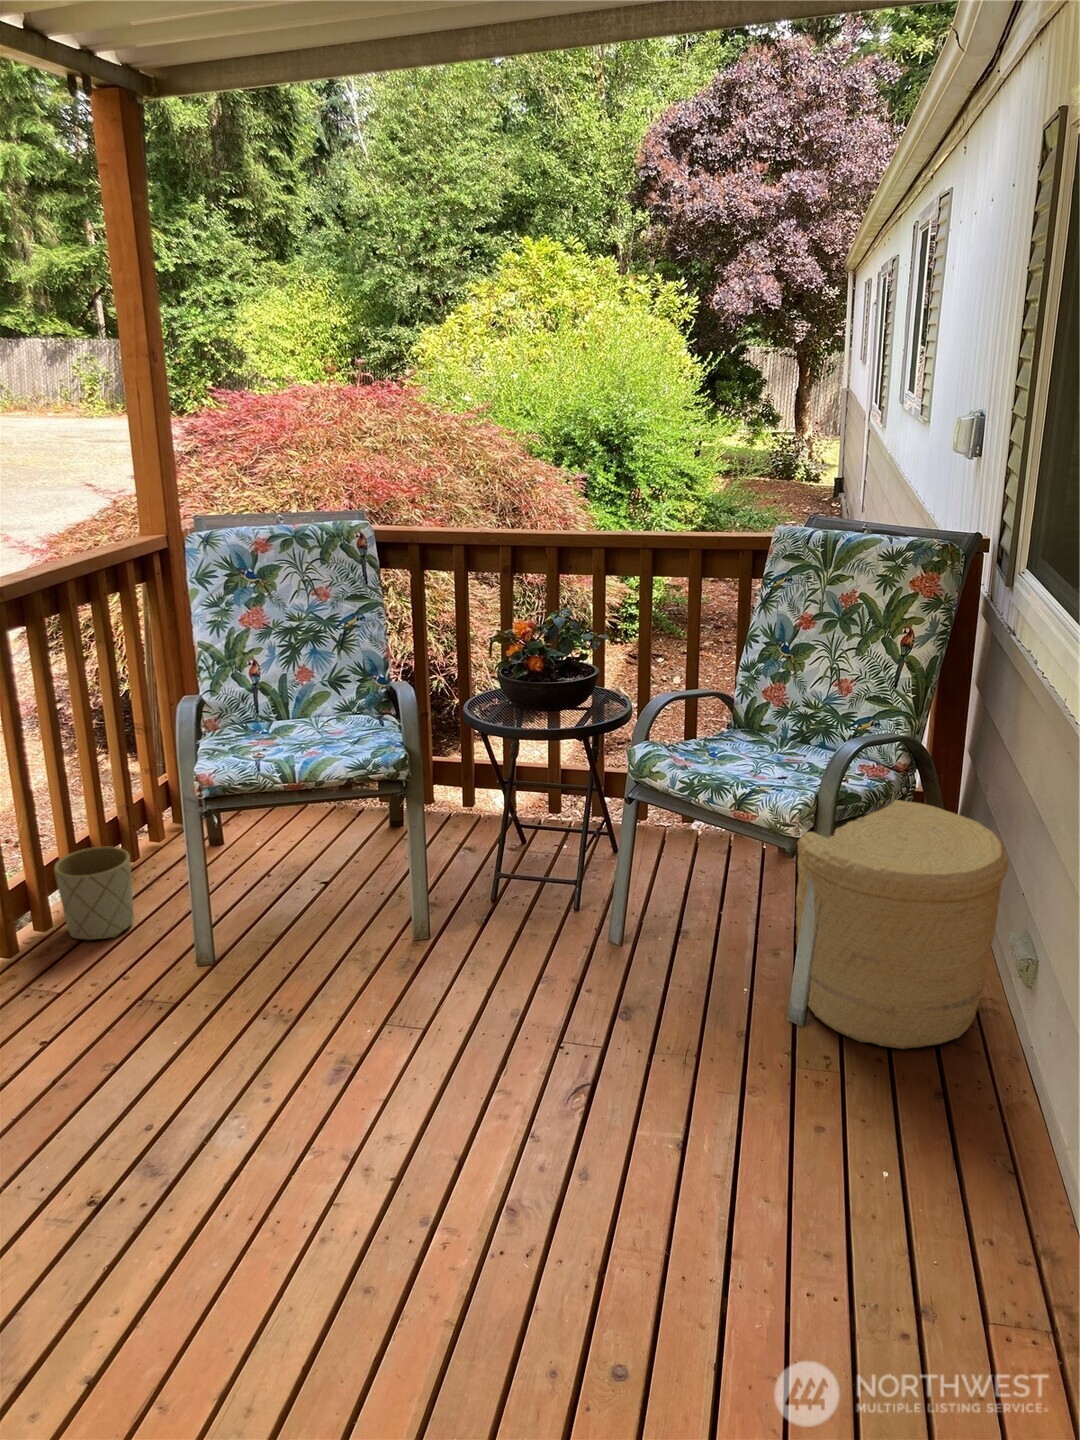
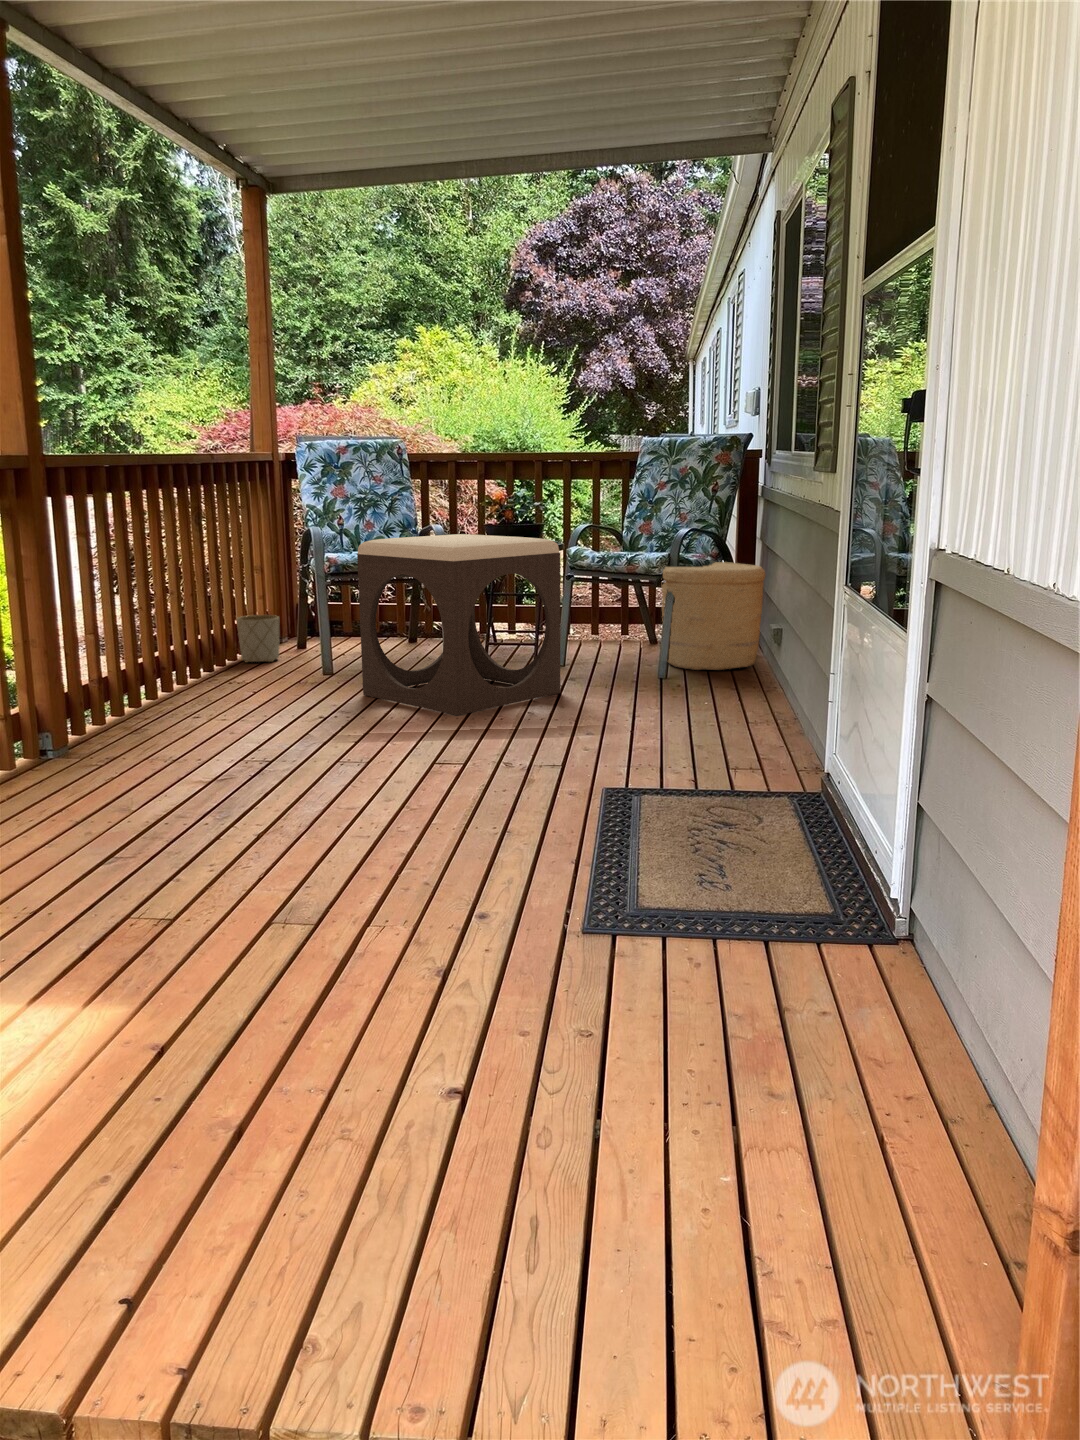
footstool: none [152,803,574,1319] -> present [357,534,560,715]

